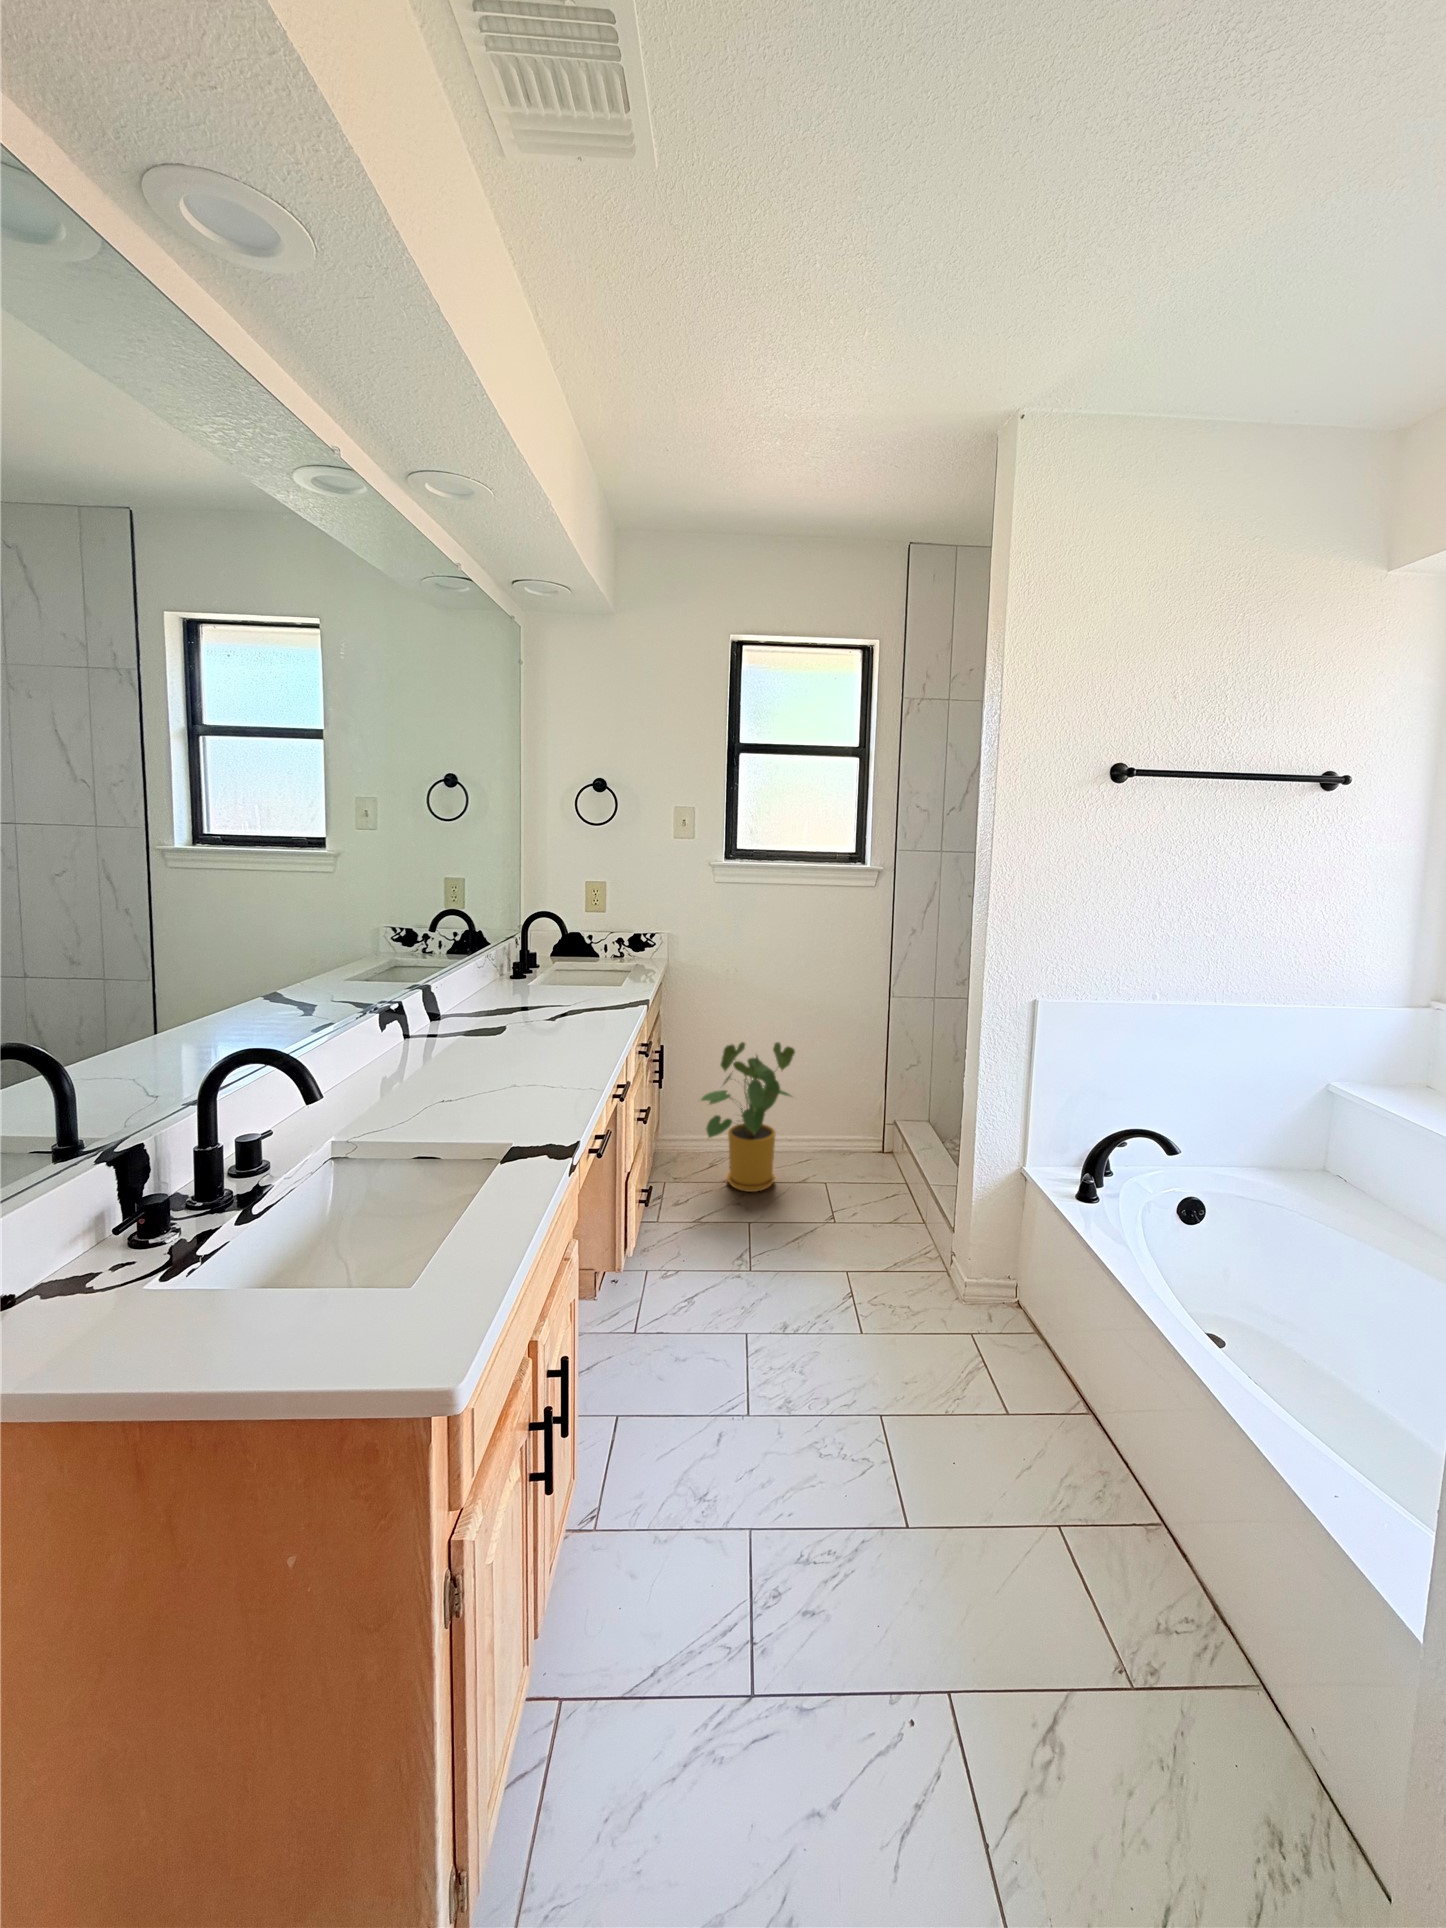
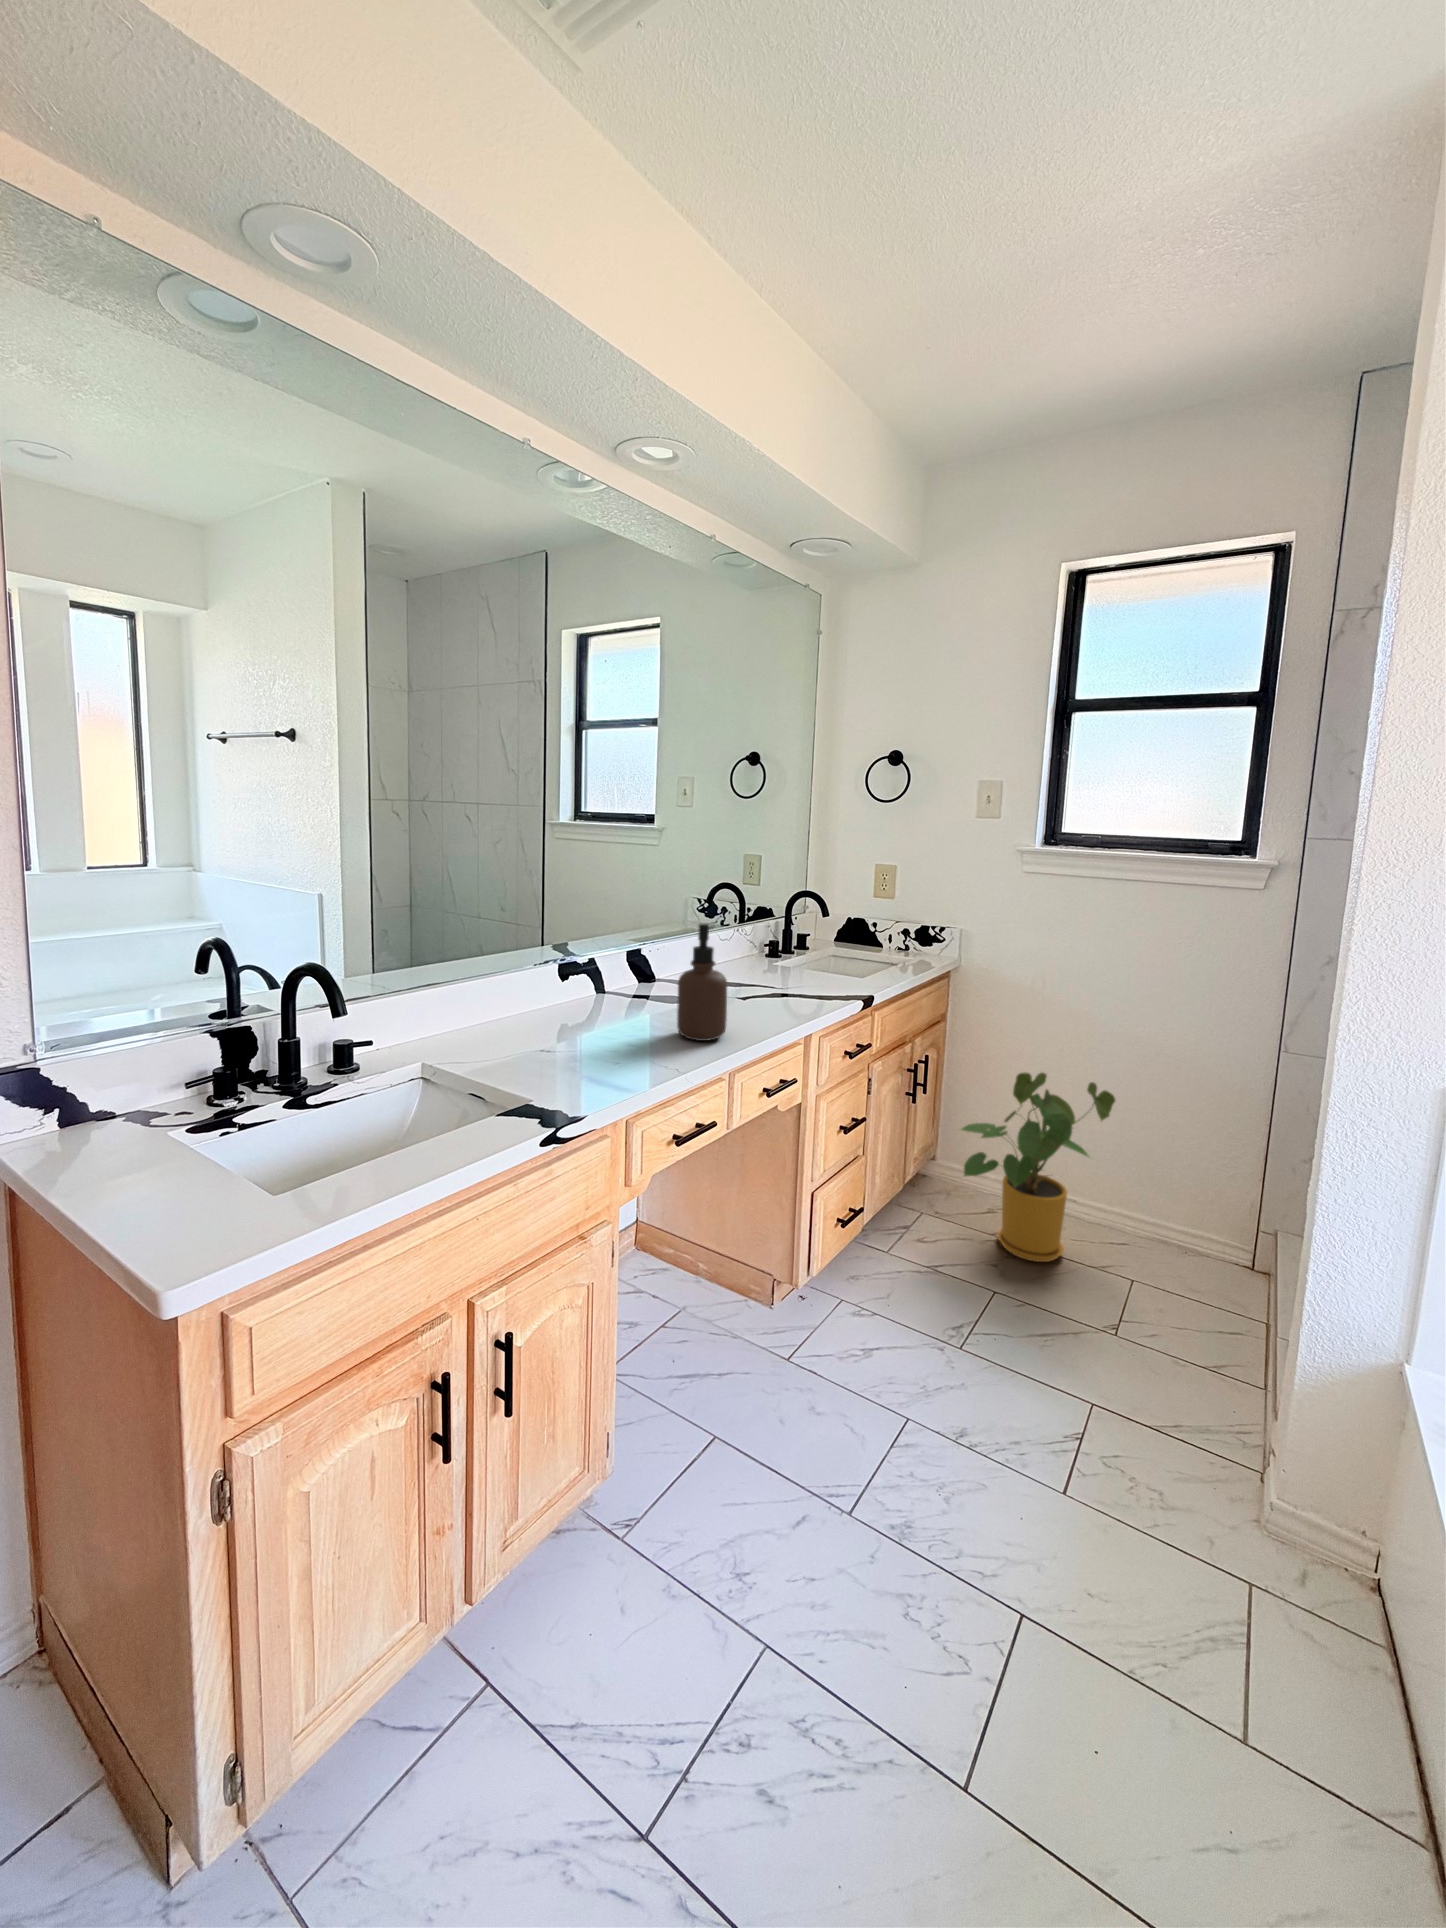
soap dispenser: none [539,951,587,1062] -> present [677,924,727,1041]

